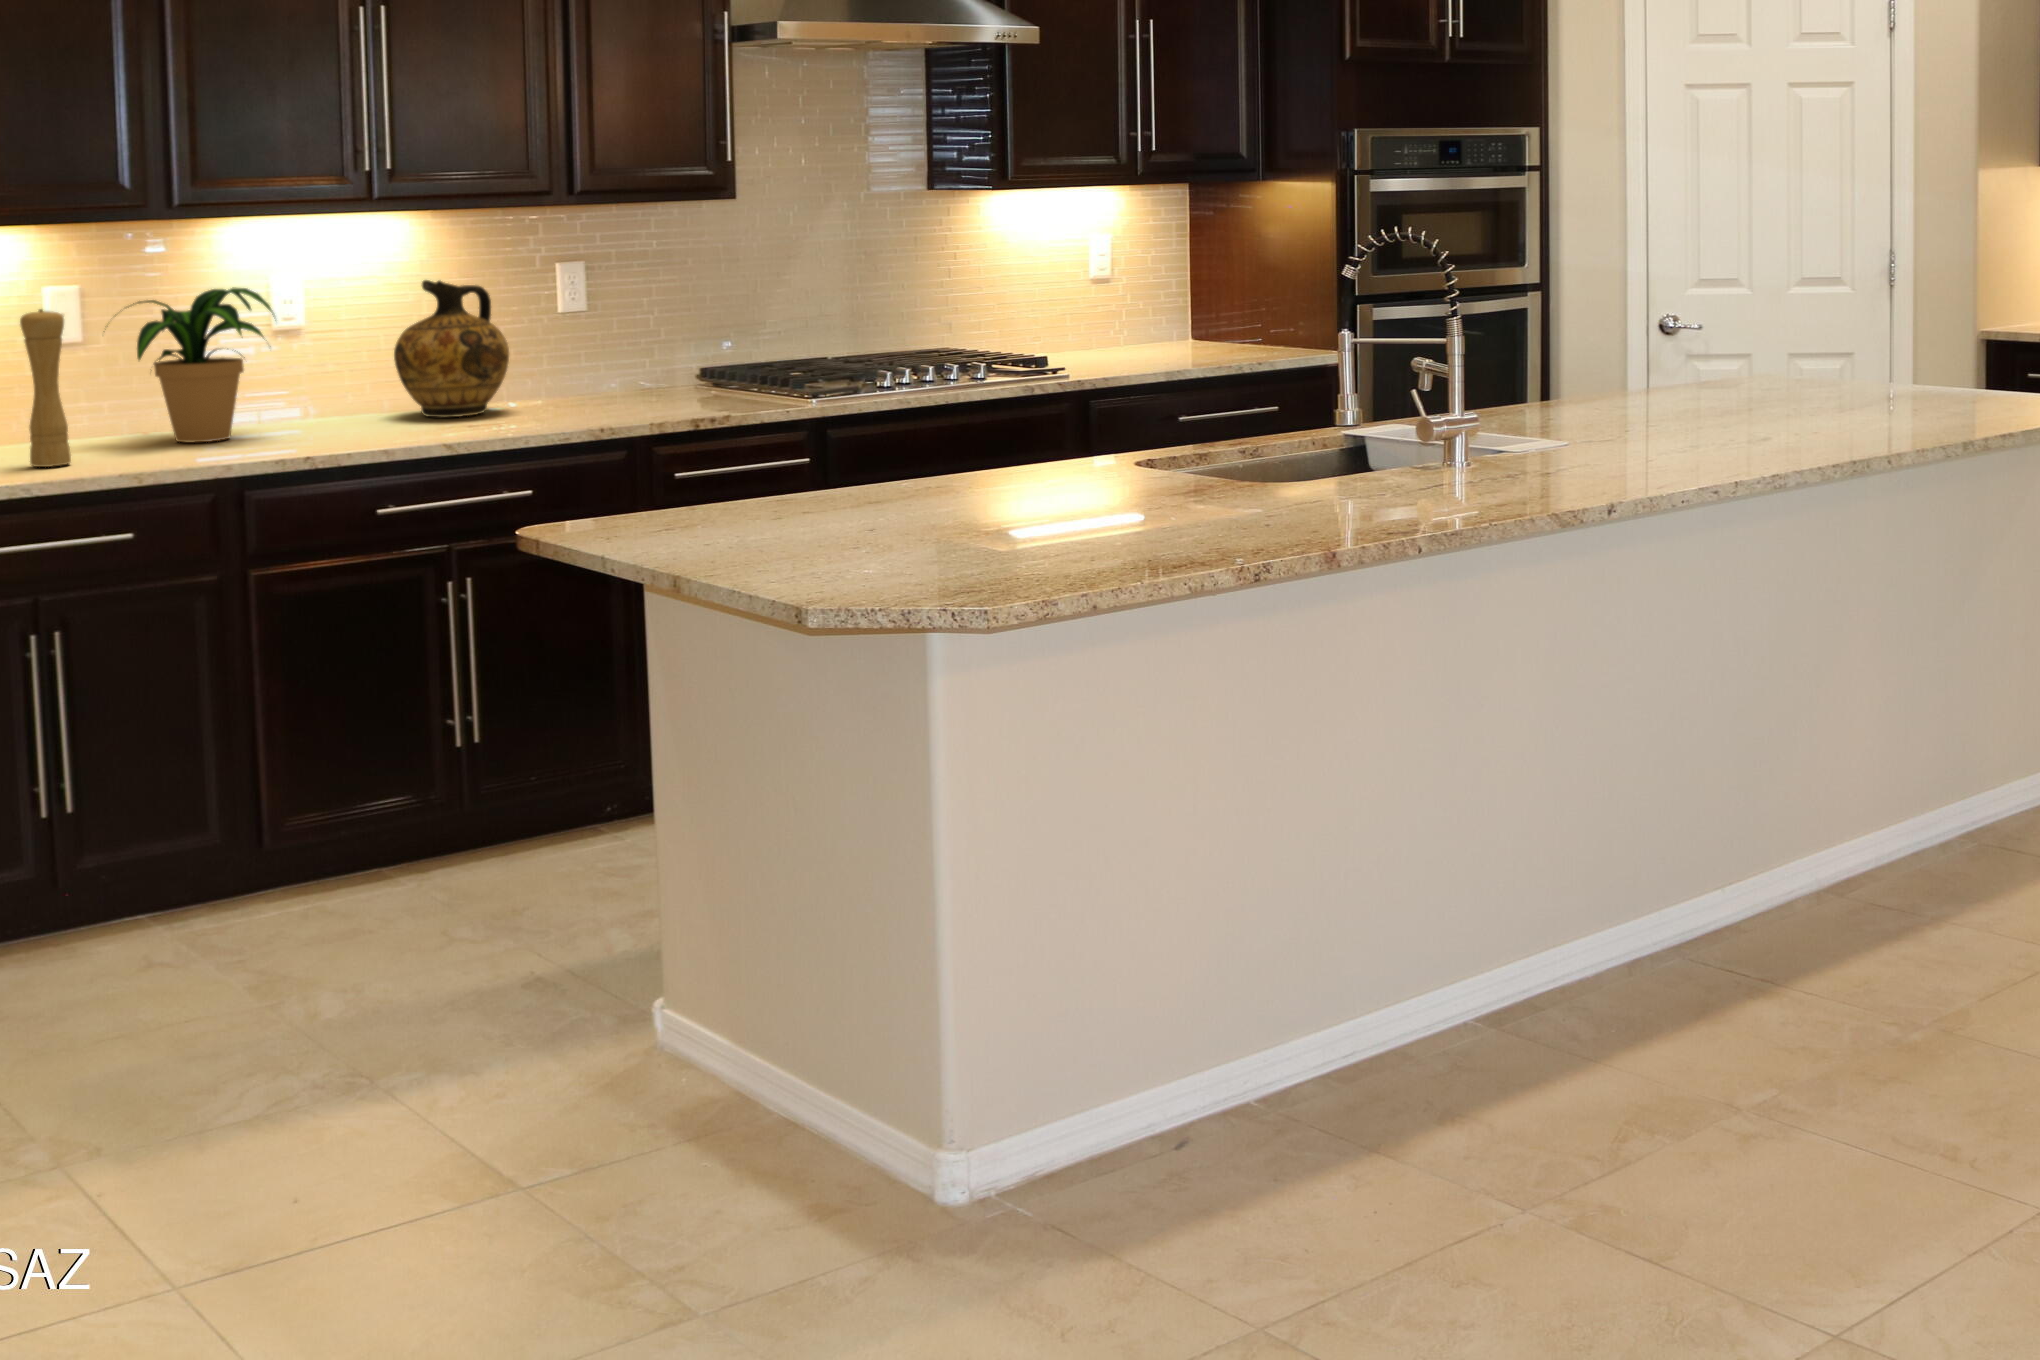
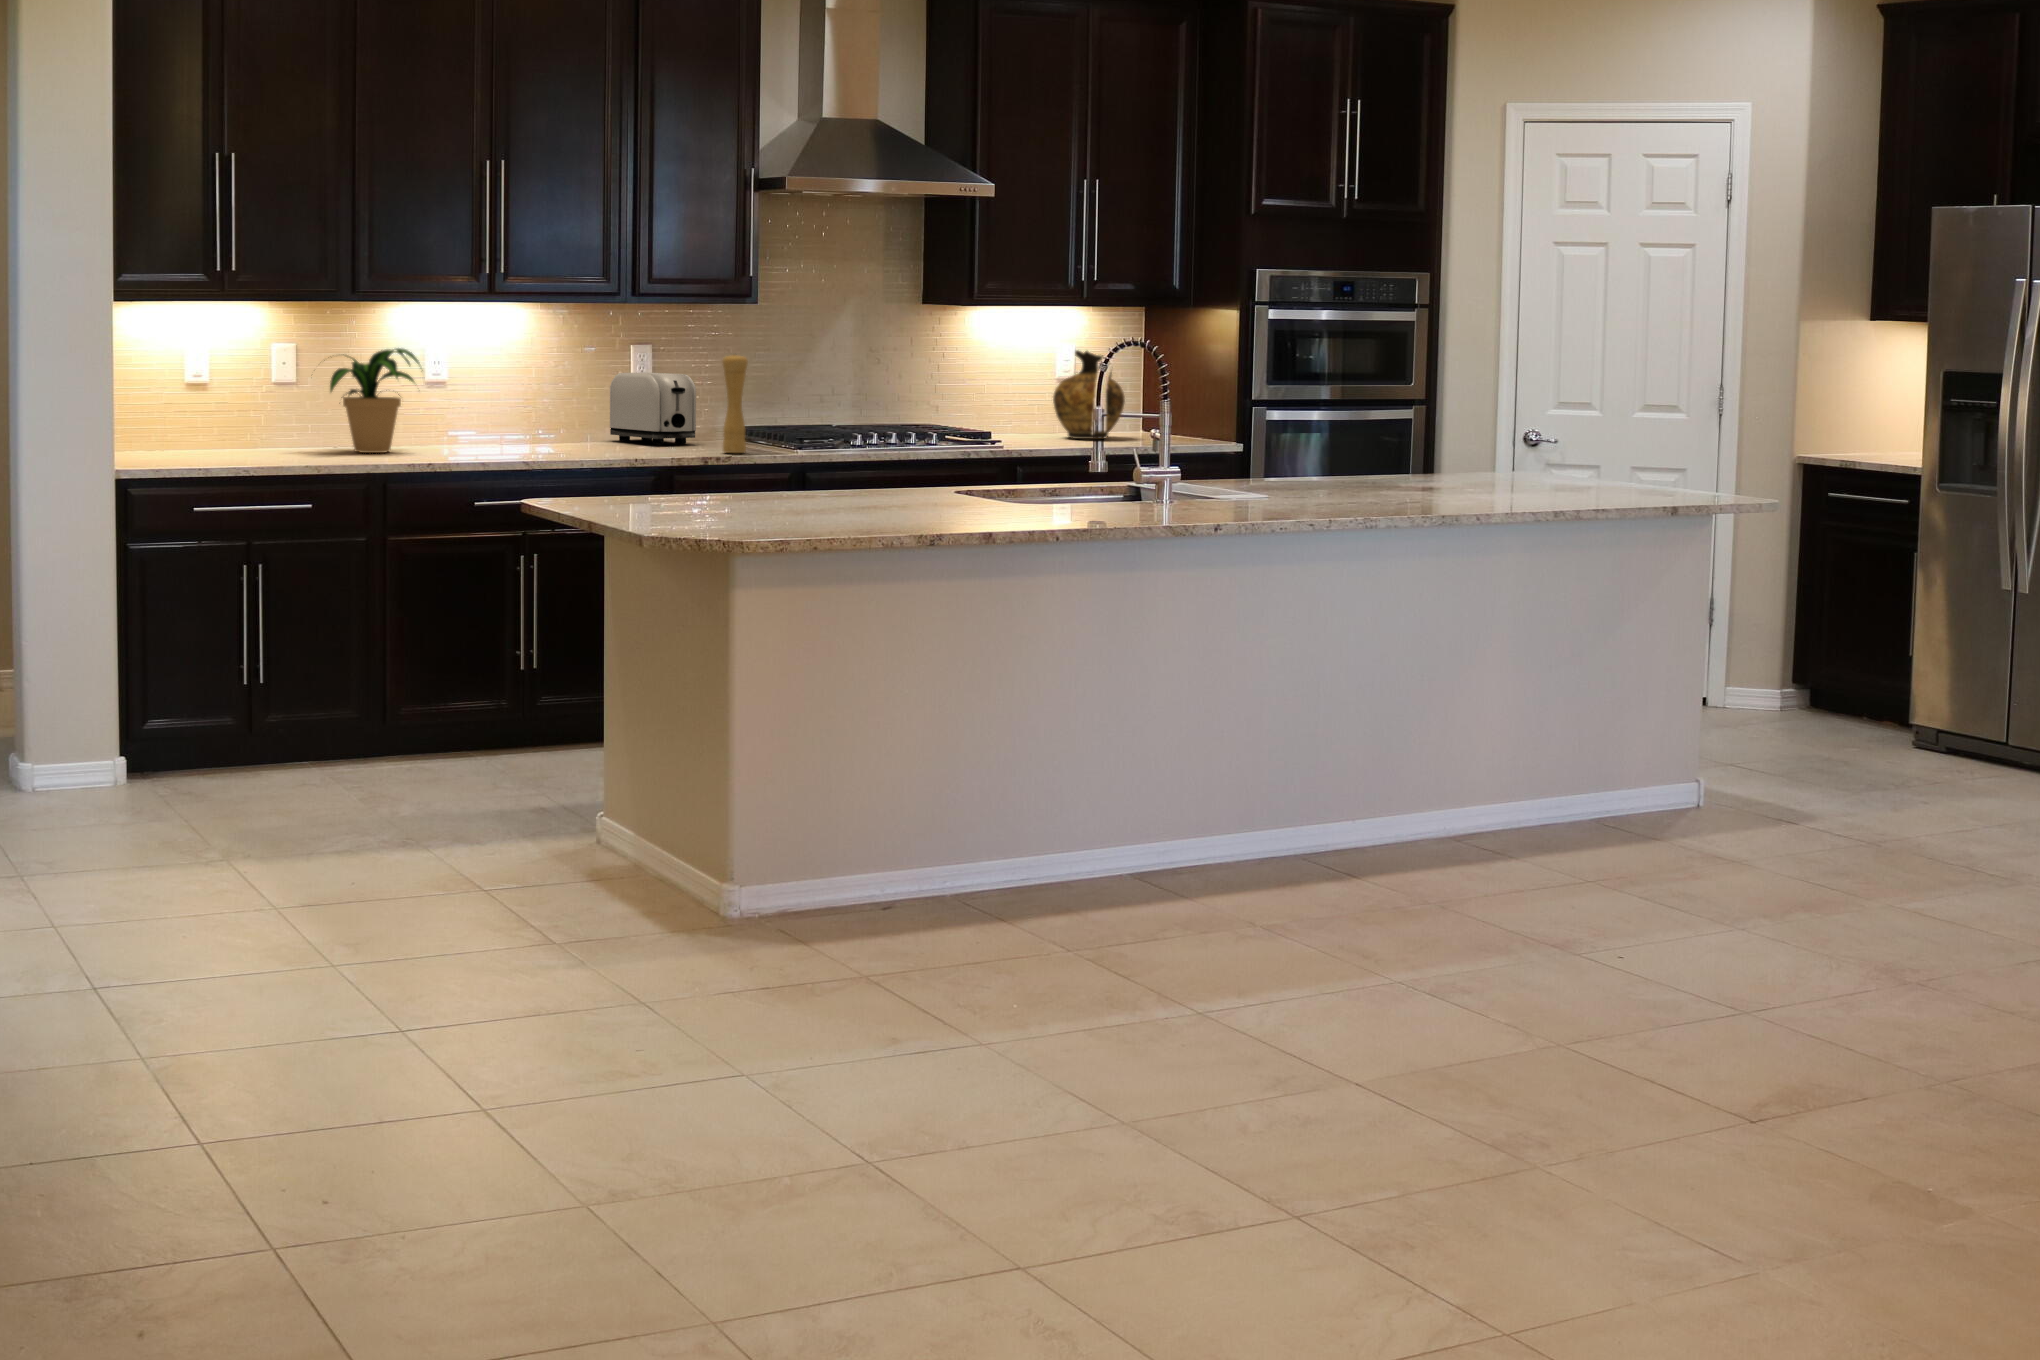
ceramic jug: present [394,280,509,417] -> present [1053,350,1125,439]
toaster: none [532,297,661,398] -> present [610,373,696,445]
pepper mill: present [20,309,71,467] -> present [723,354,748,453]

